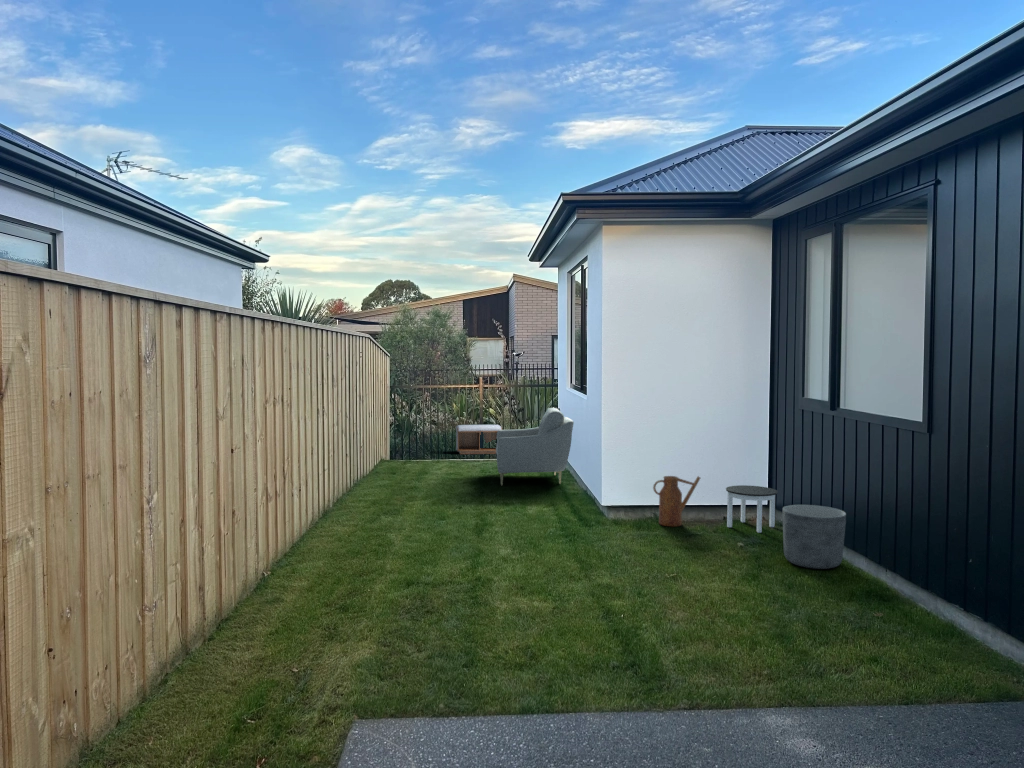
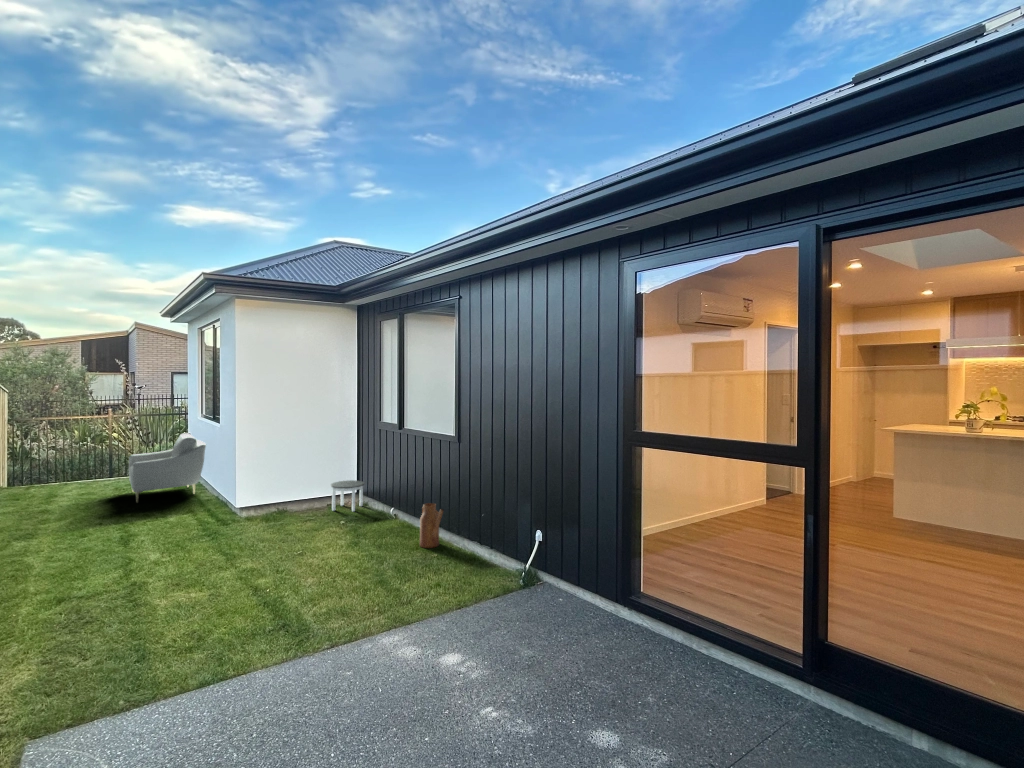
bench: present [456,425,502,454] -> none [78,448,131,477]
watering can: present [653,476,700,527] -> present [420,503,443,548]
planter: present [783,505,846,569] -> none [370,491,407,531]

